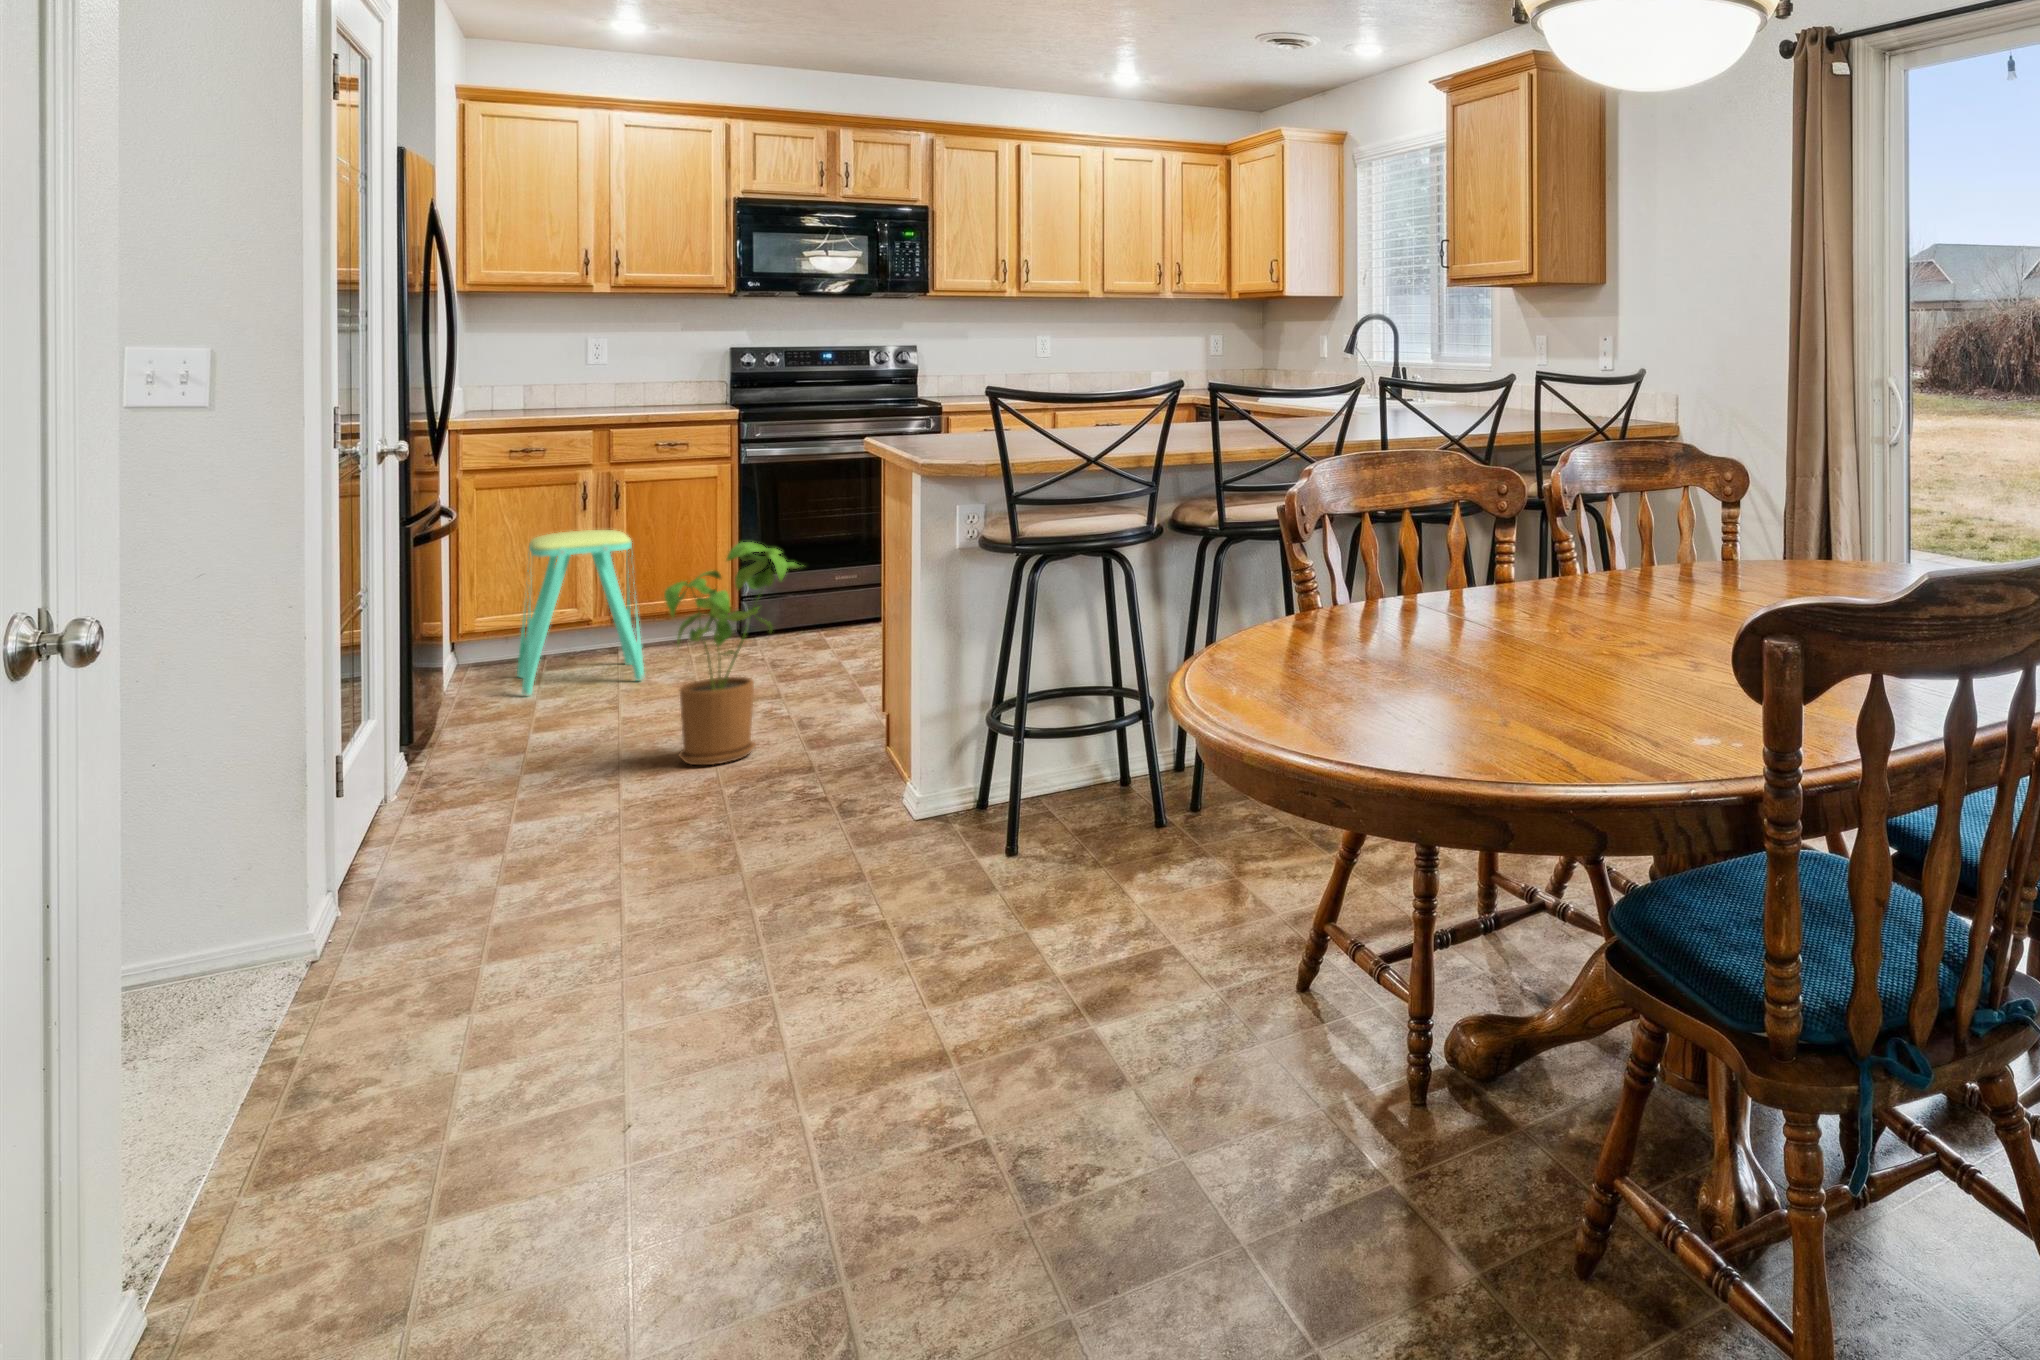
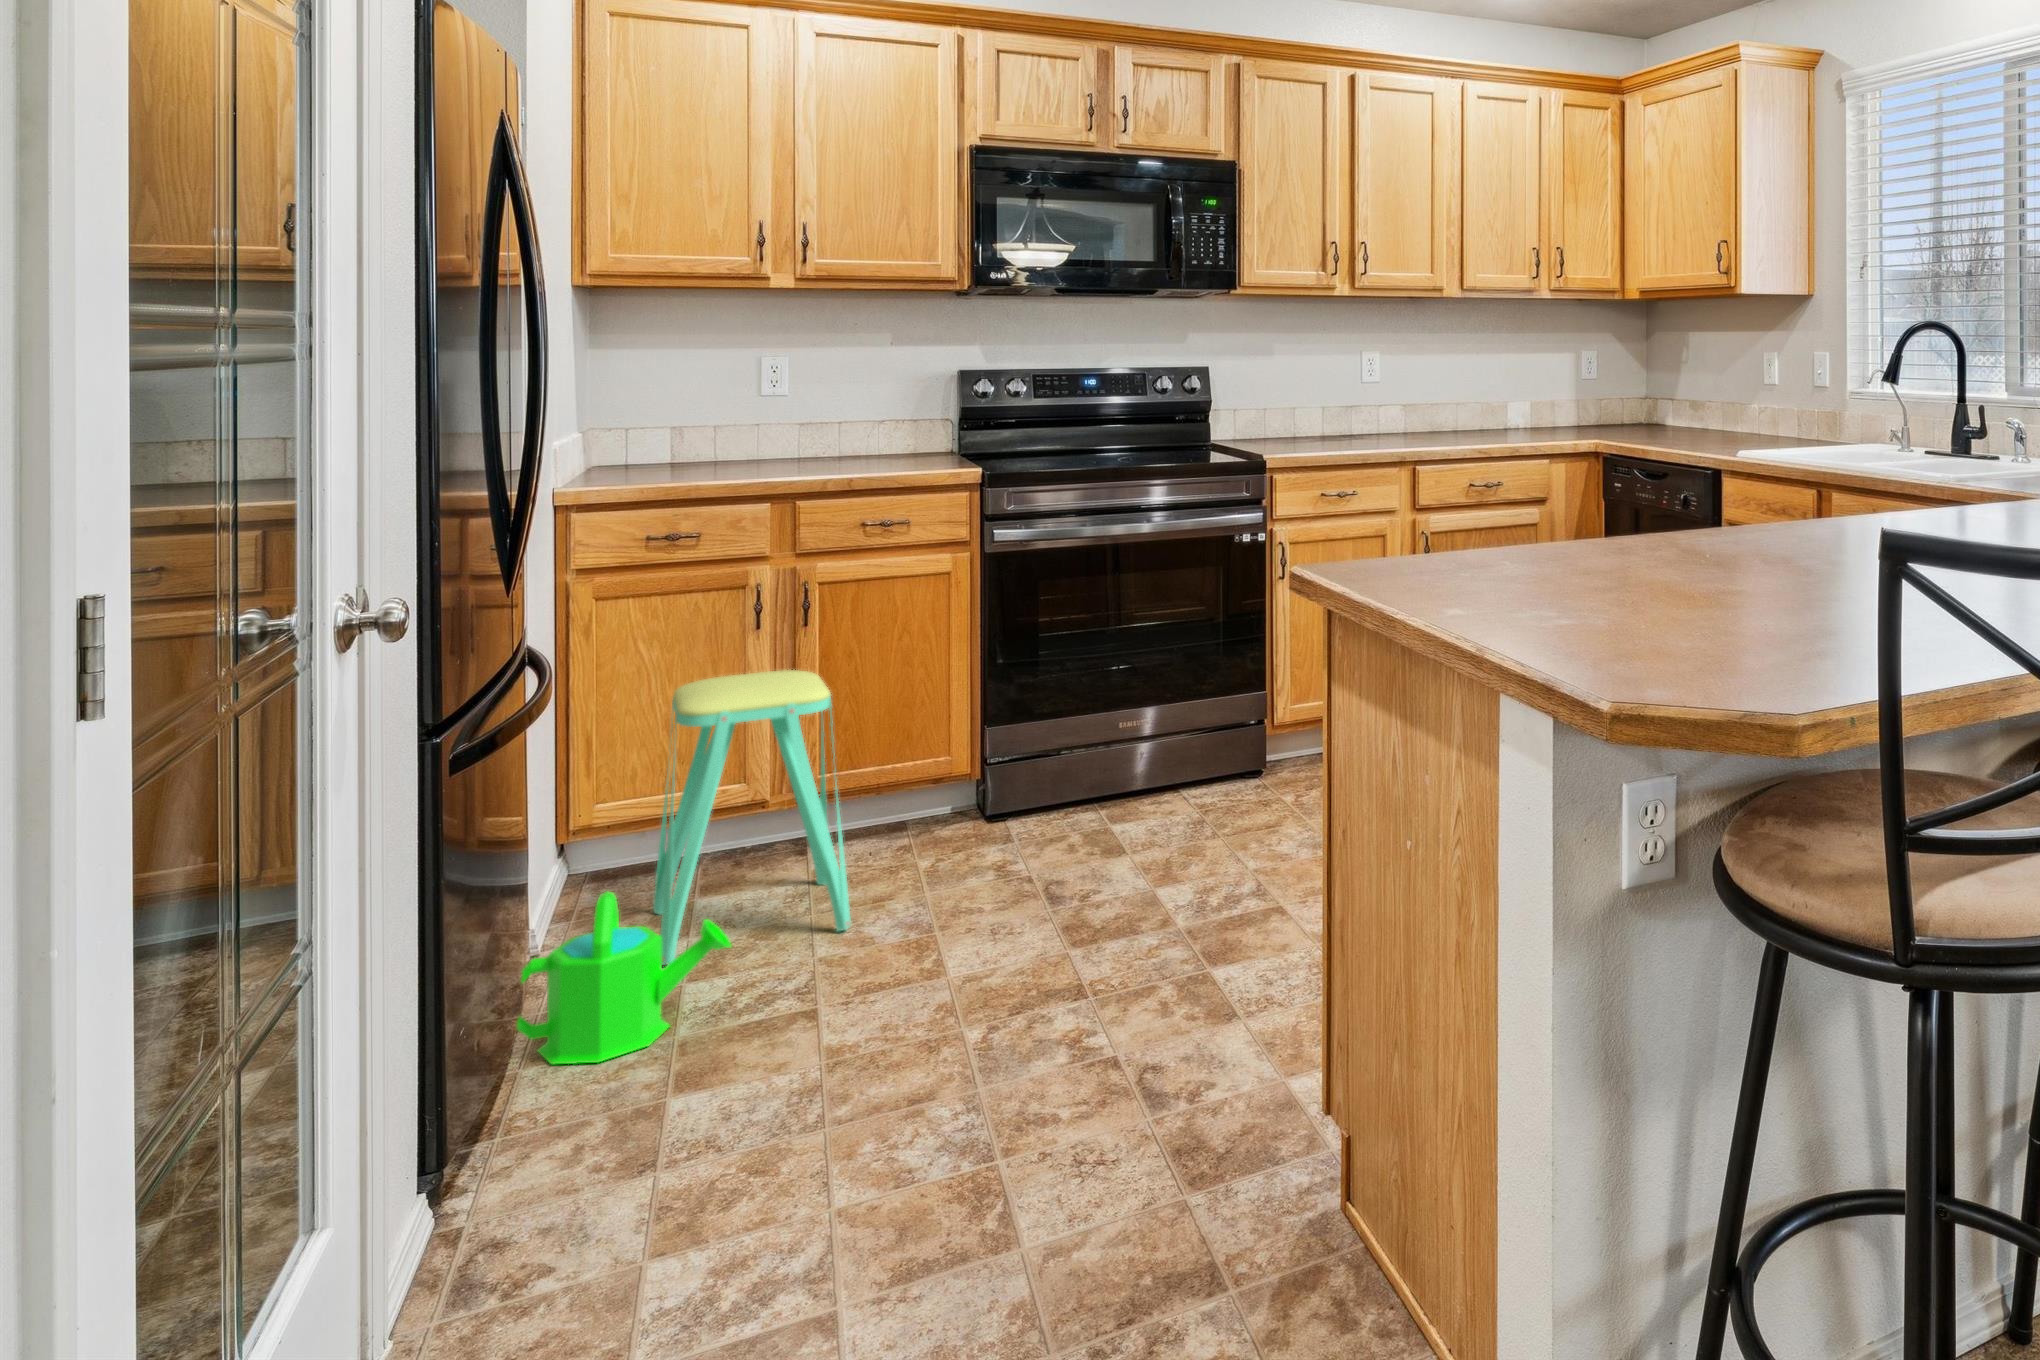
house plant: present [664,542,800,765] -> none [911,762,1165,1218]
watering can: none [425,639,568,730] -> present [517,892,731,1064]

